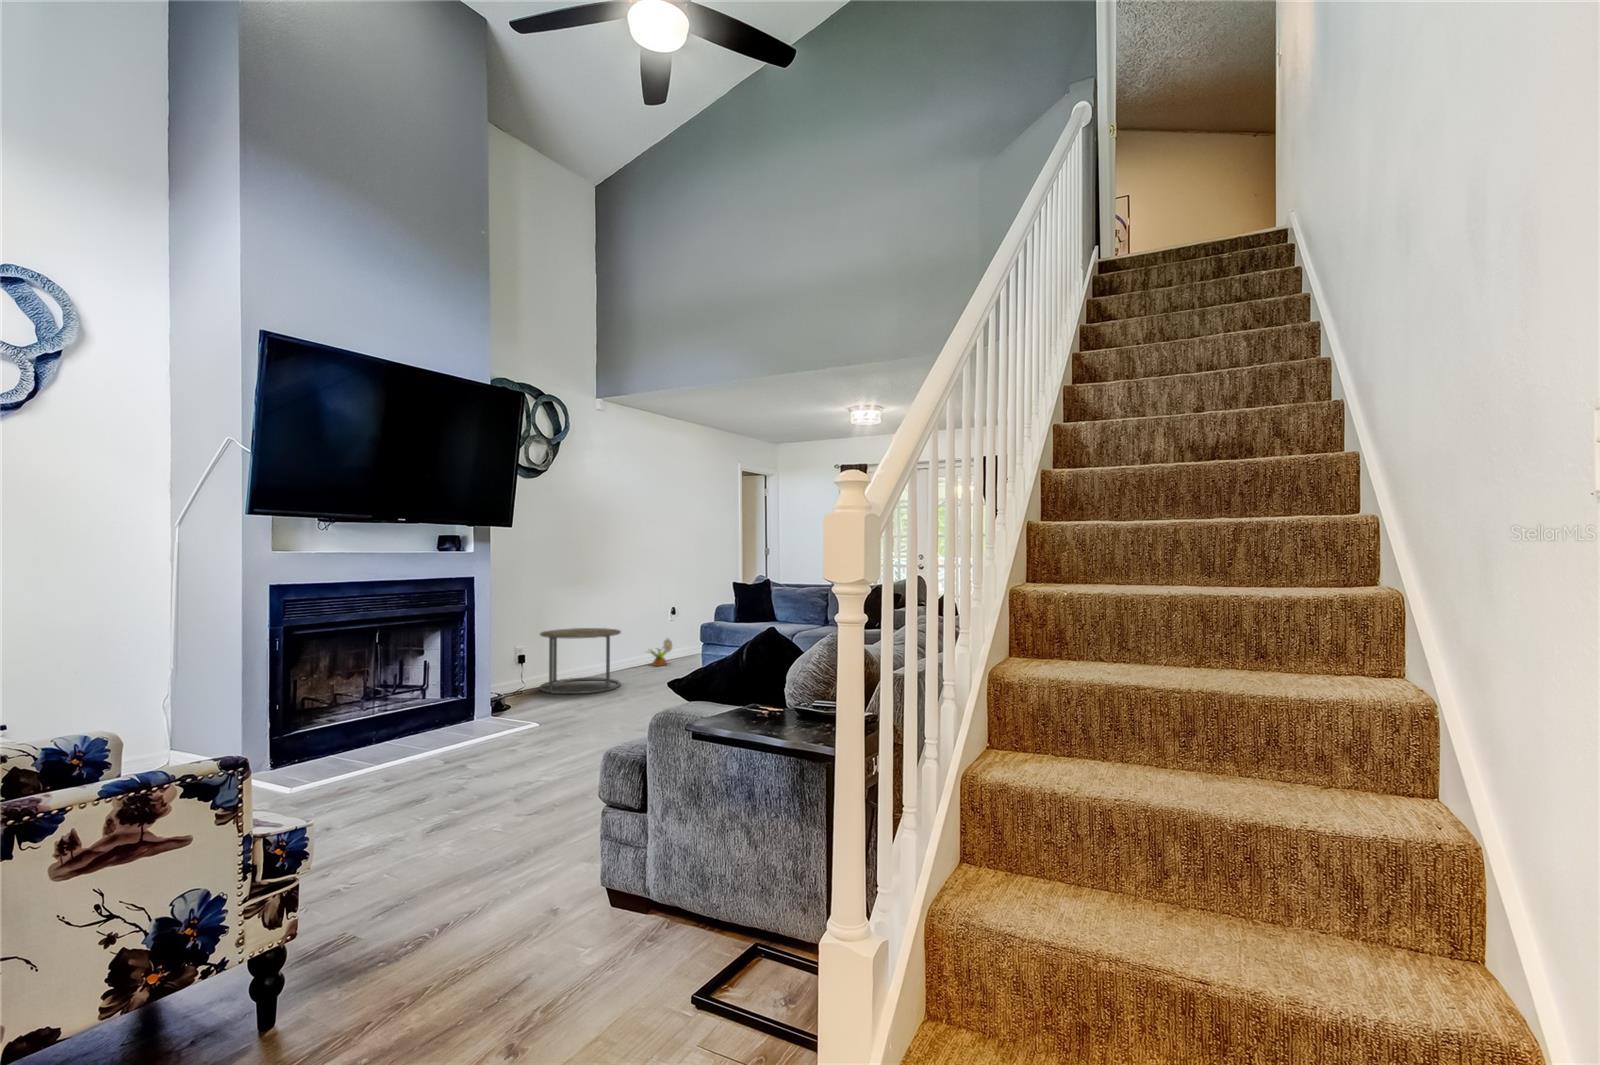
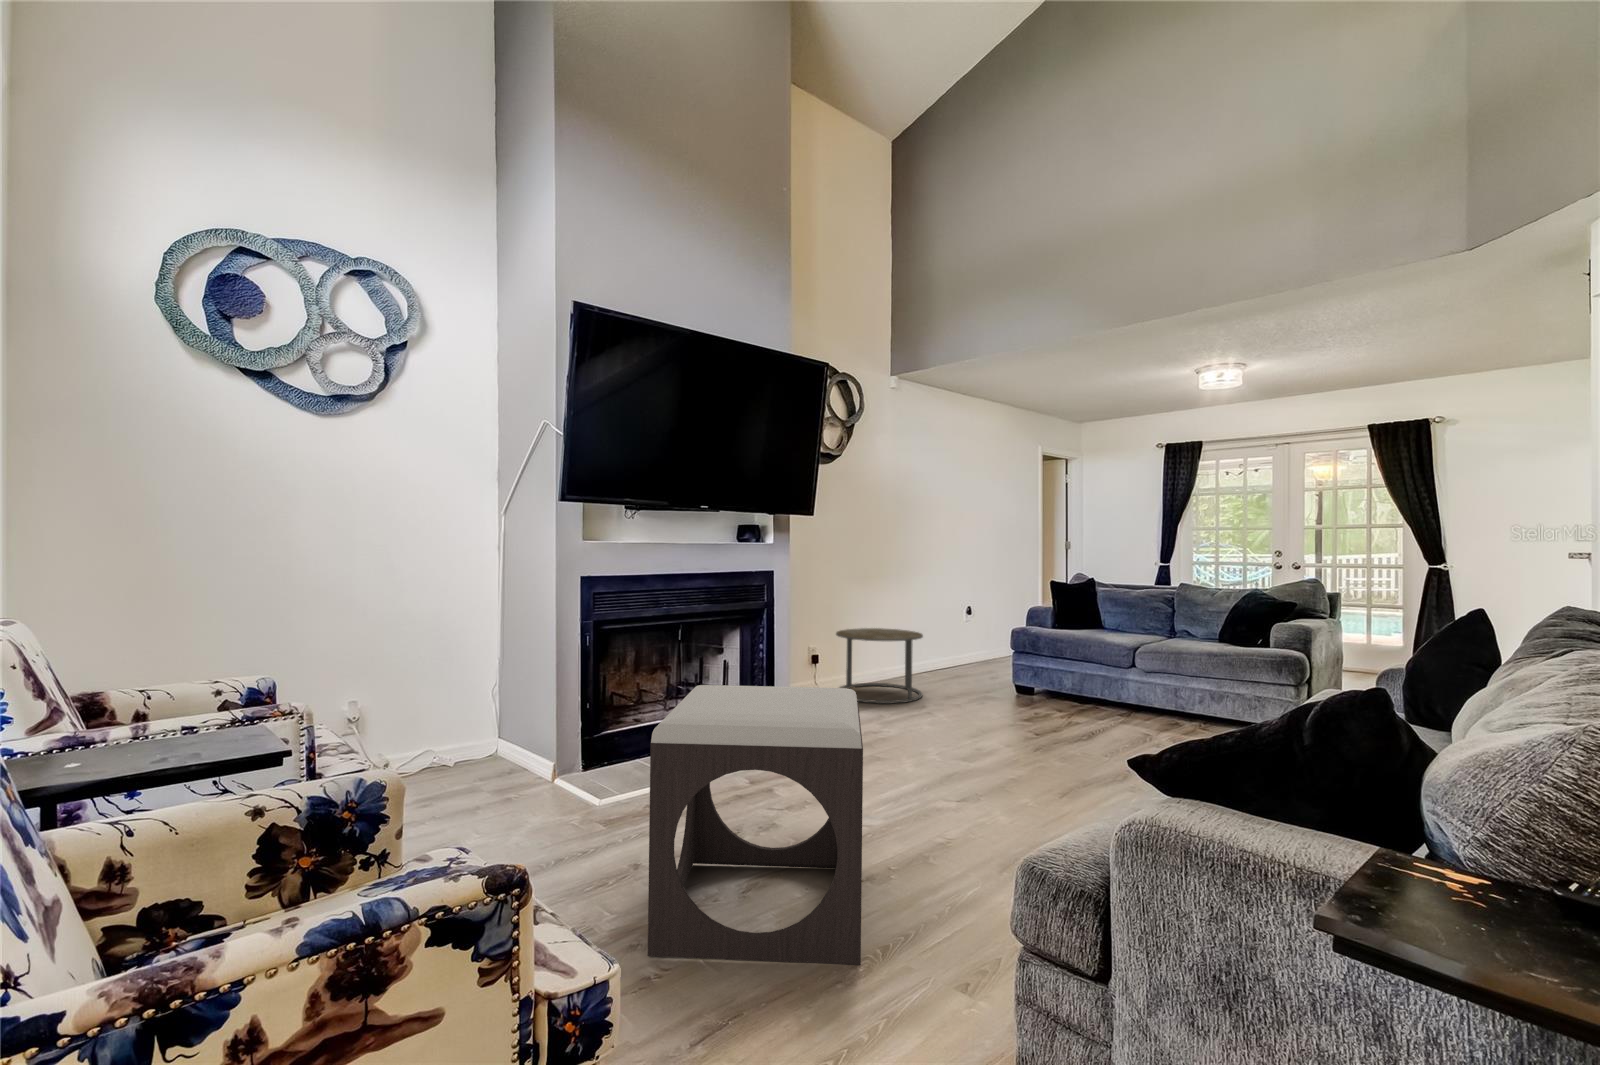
decorative plant: present [649,638,672,666] -> none [941,642,974,674]
footstool: none [339,666,529,878] -> present [648,685,863,965]

